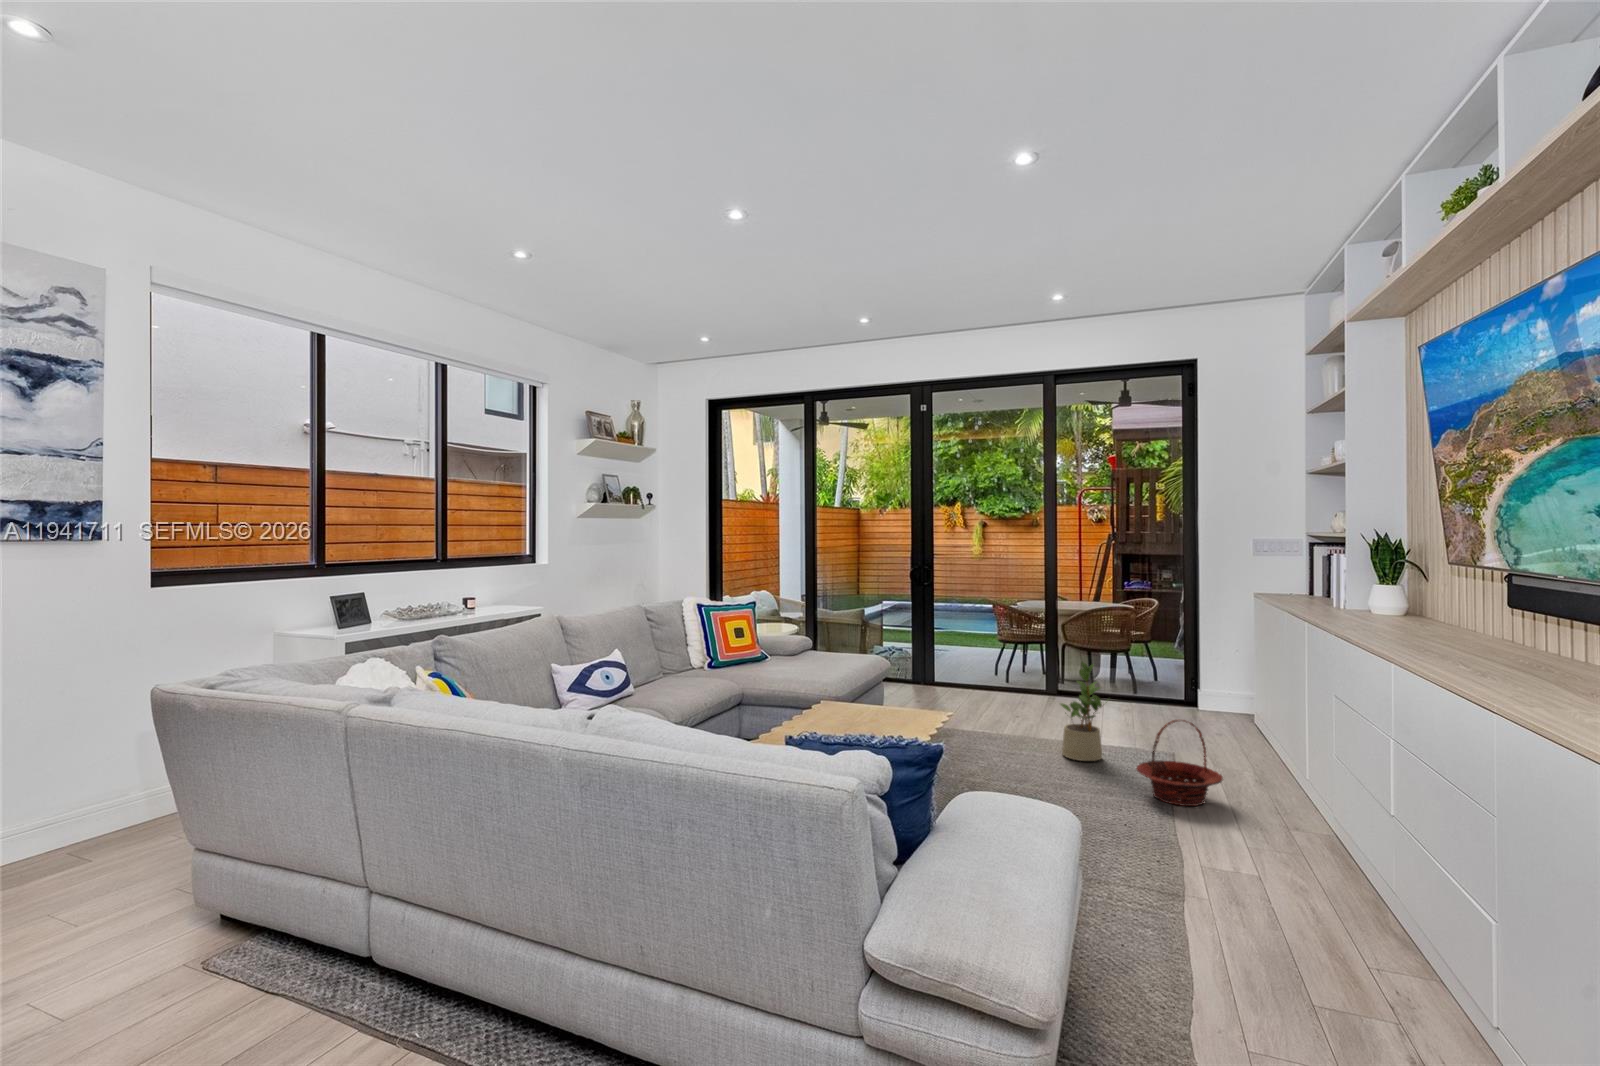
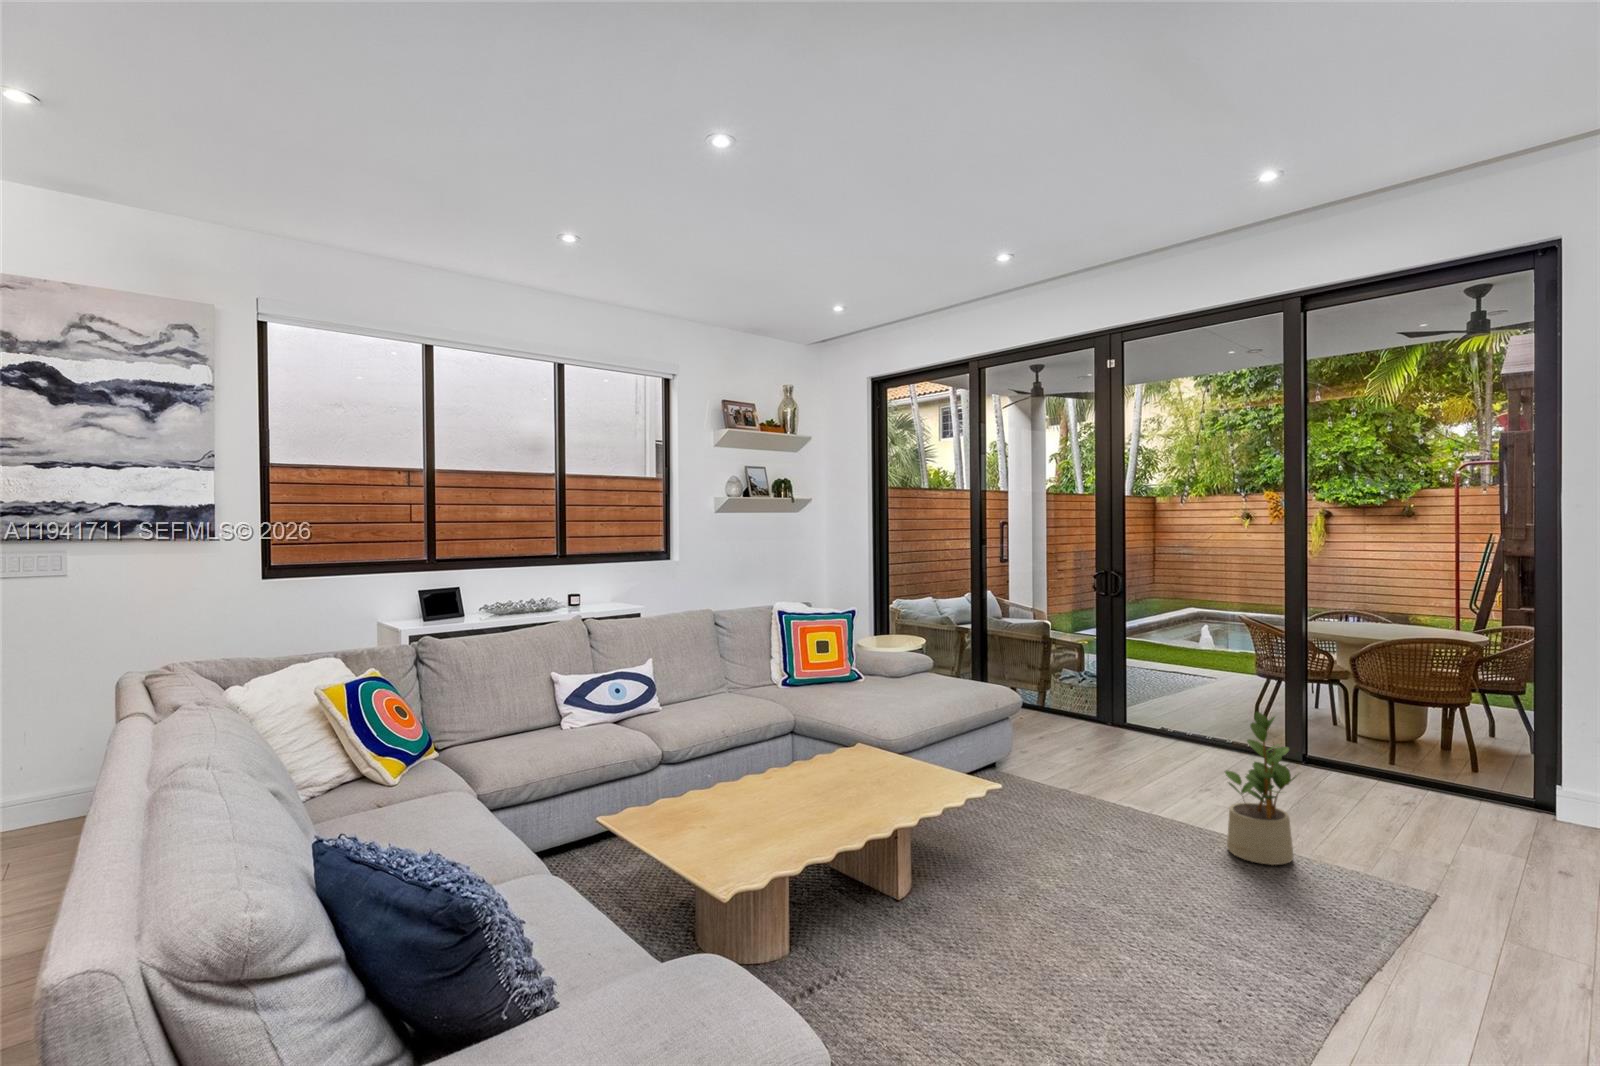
basket: present [1136,720,1223,806] -> none [1305,824,1469,977]

